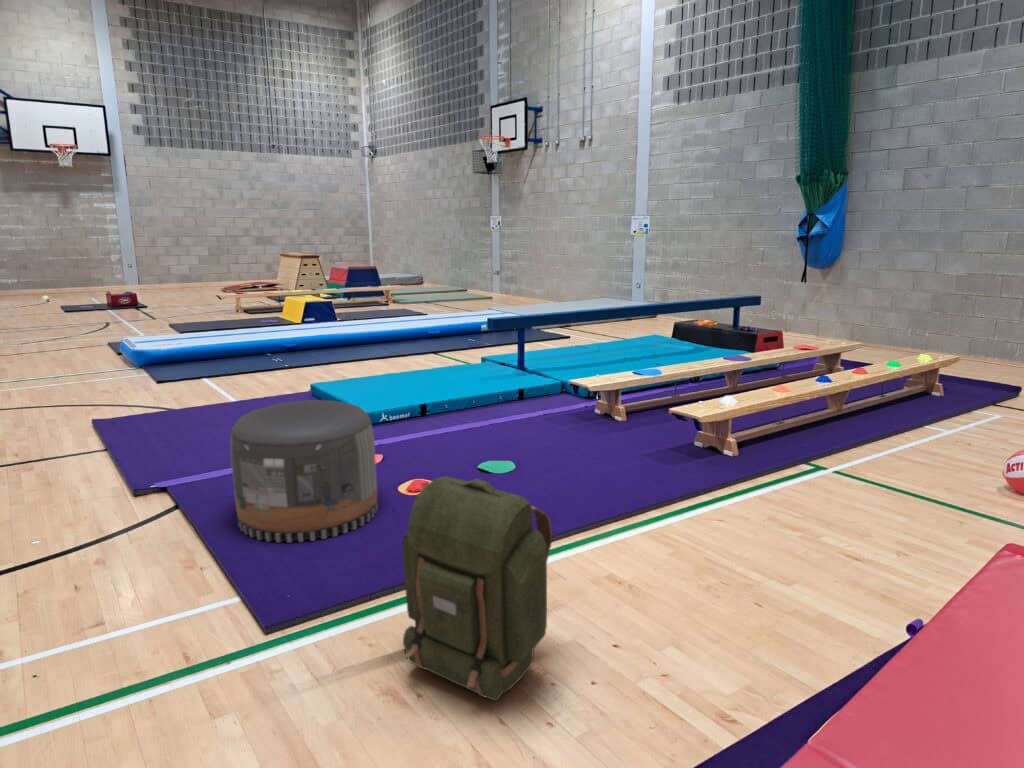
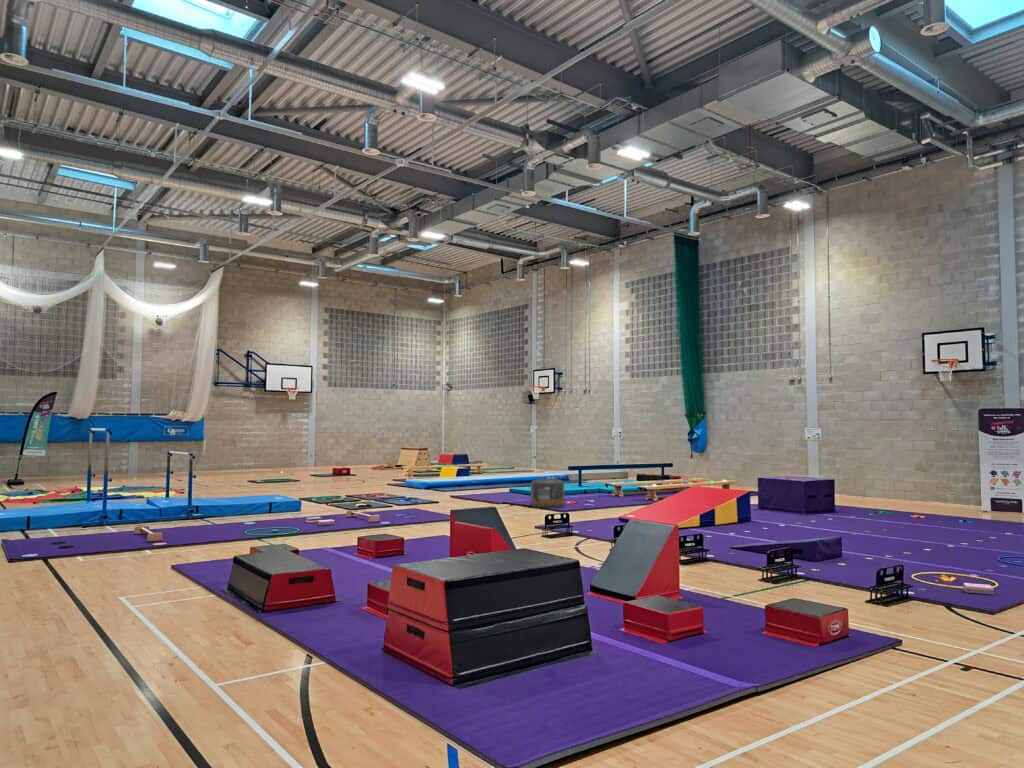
backpack: present [402,476,552,701] -> none [589,479,616,516]

